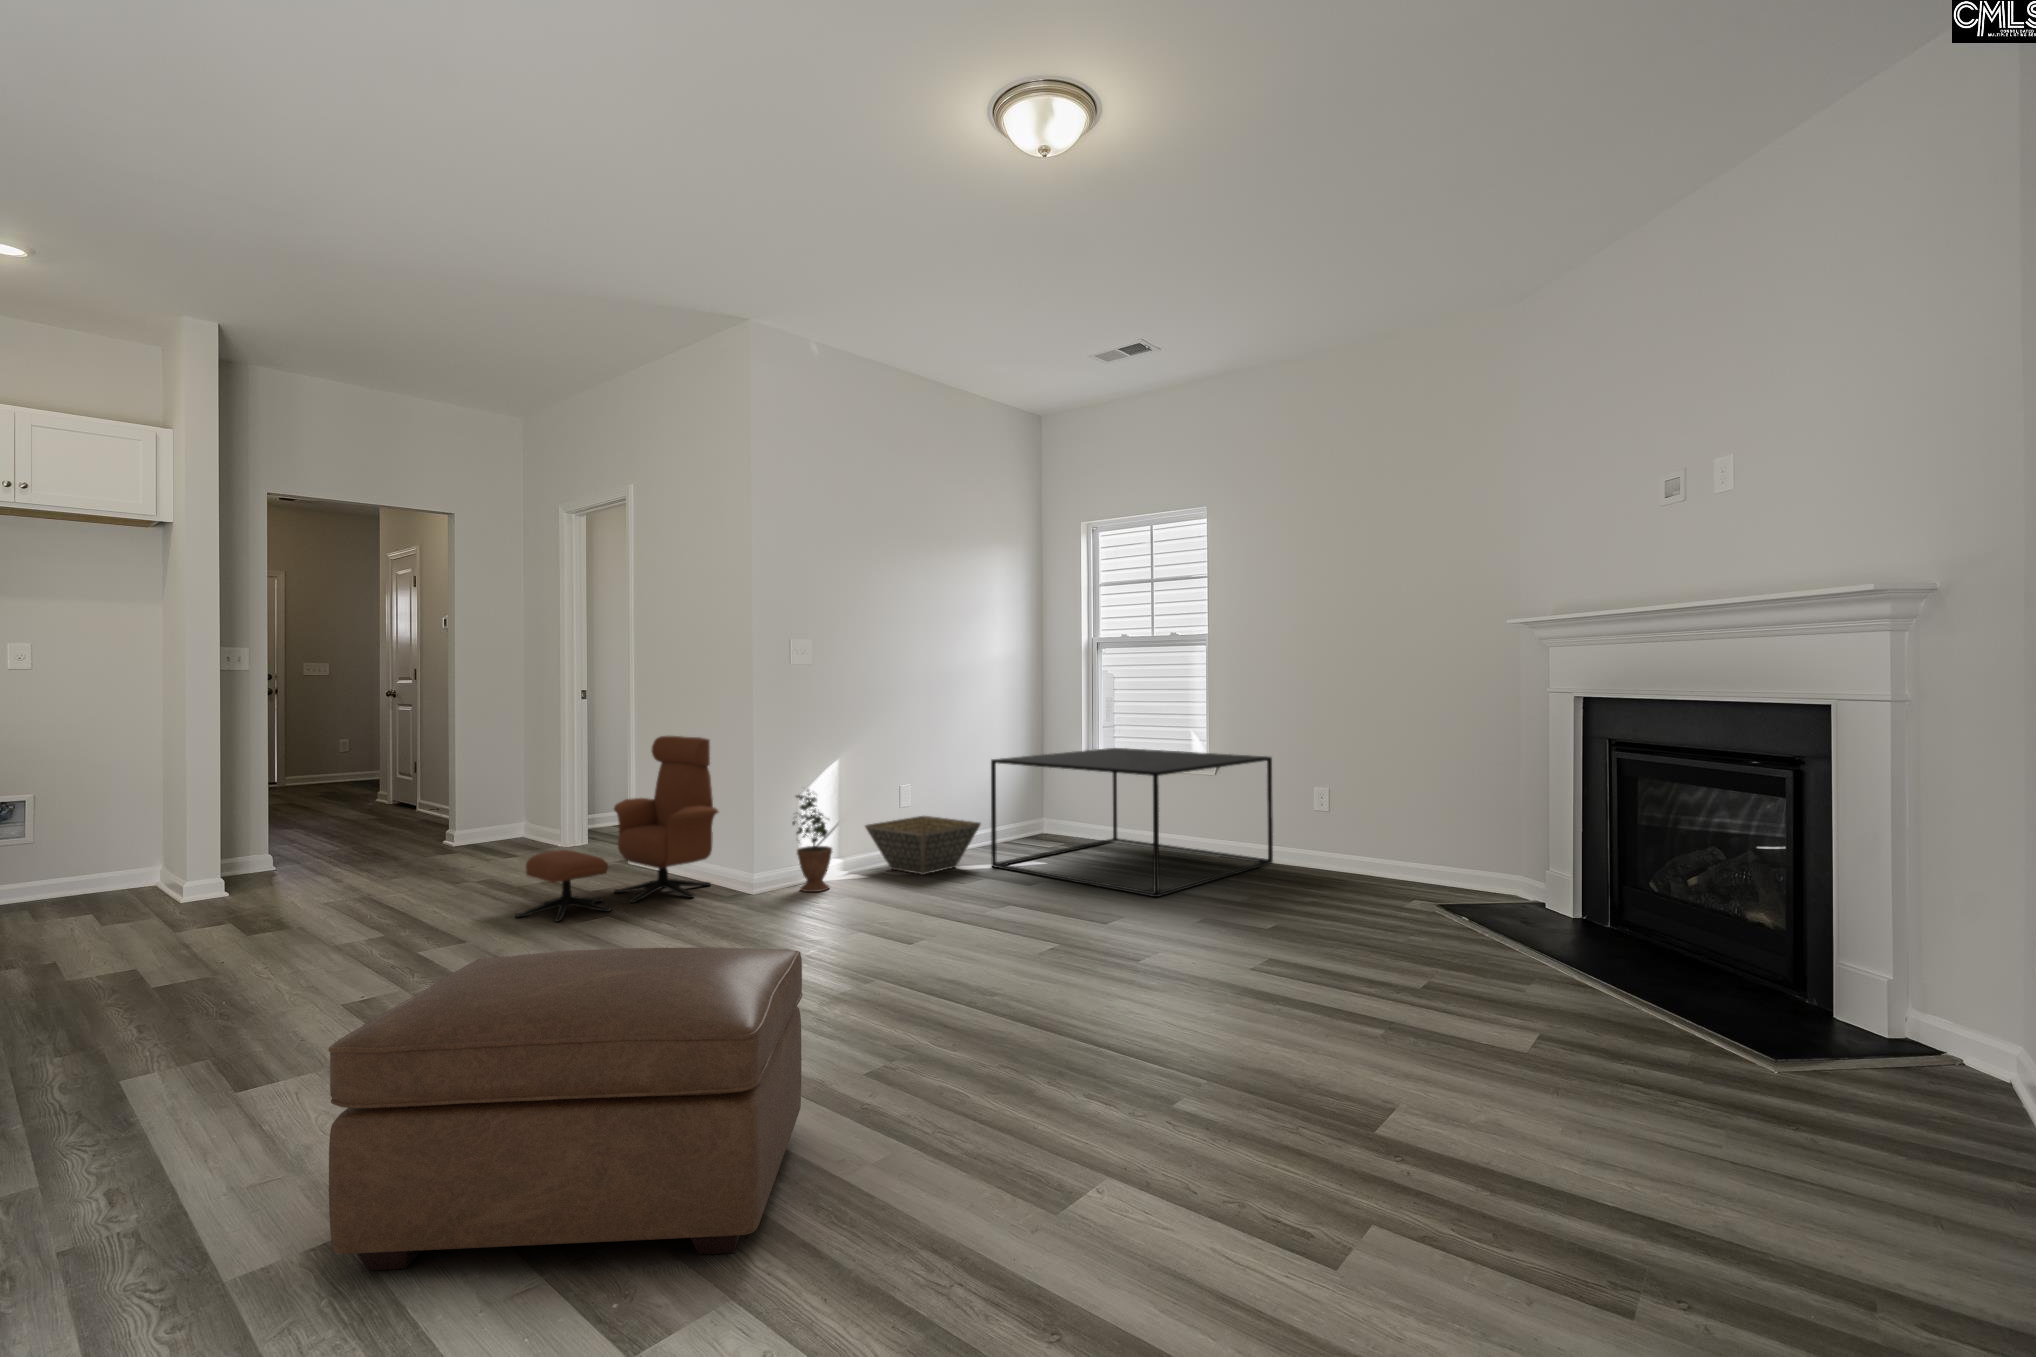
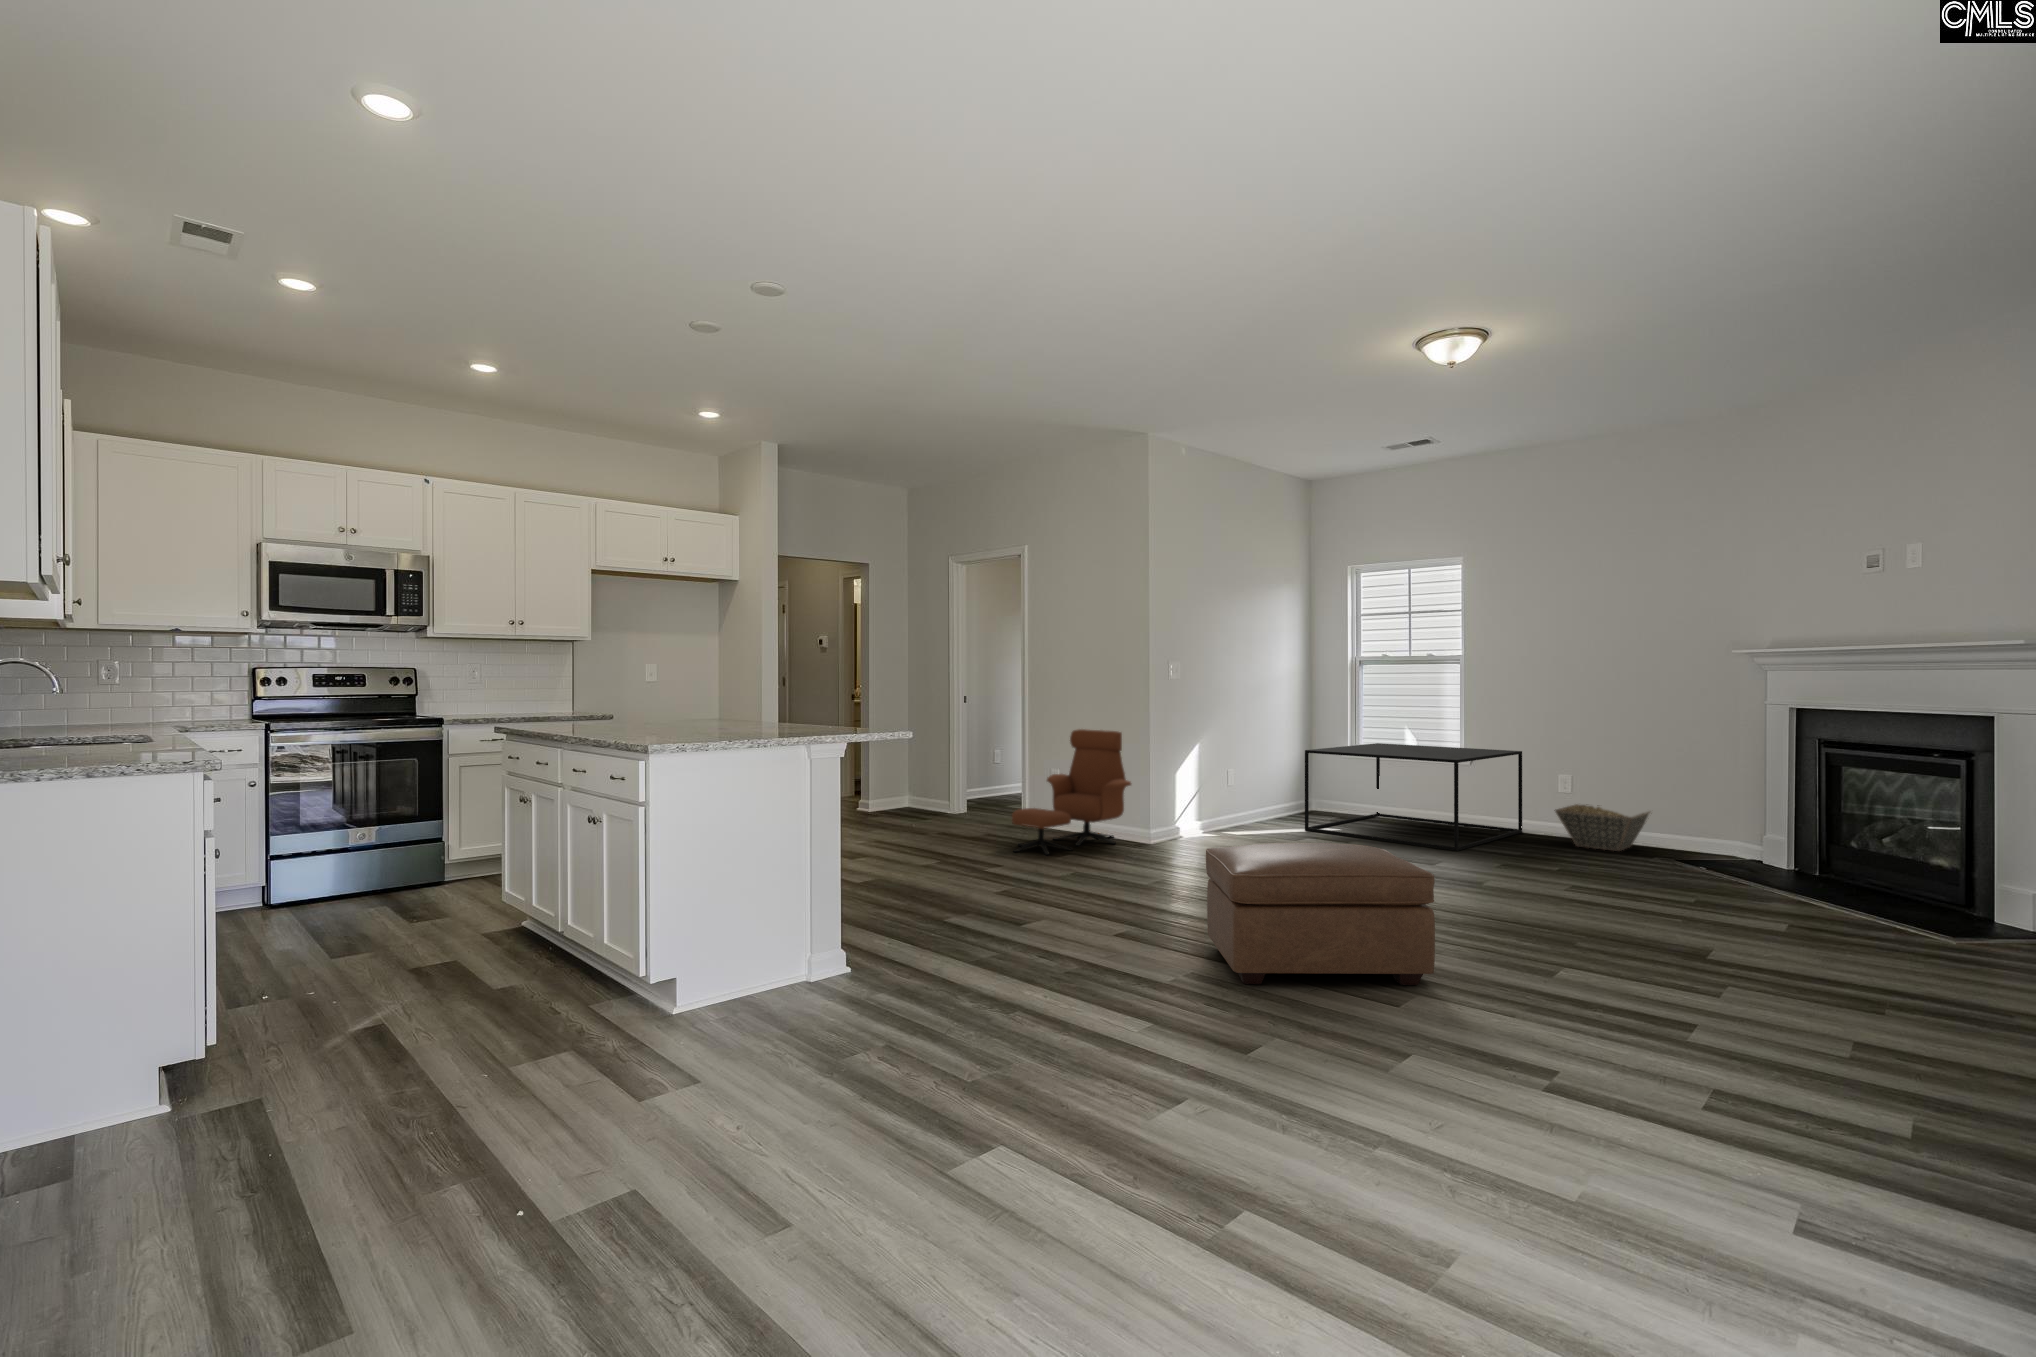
potted plant: present [793,790,832,892] -> none [1177,767,1207,843]
basket: present [865,816,980,875] -> present [1554,804,1650,851]

